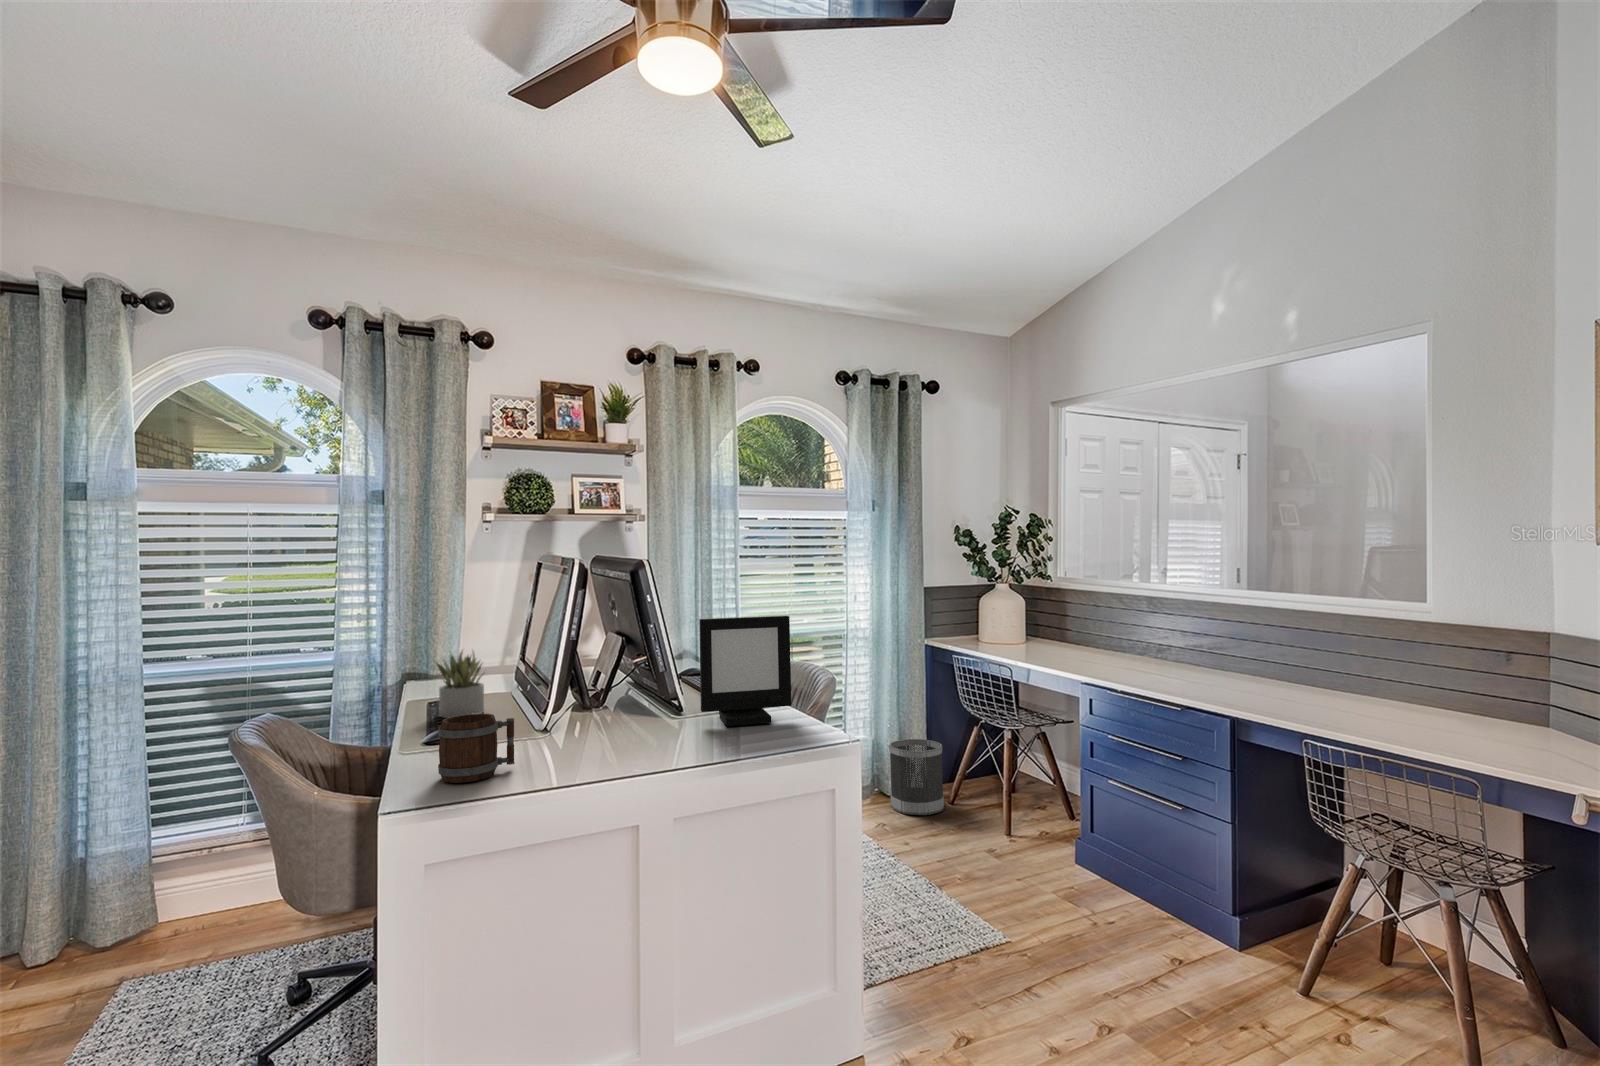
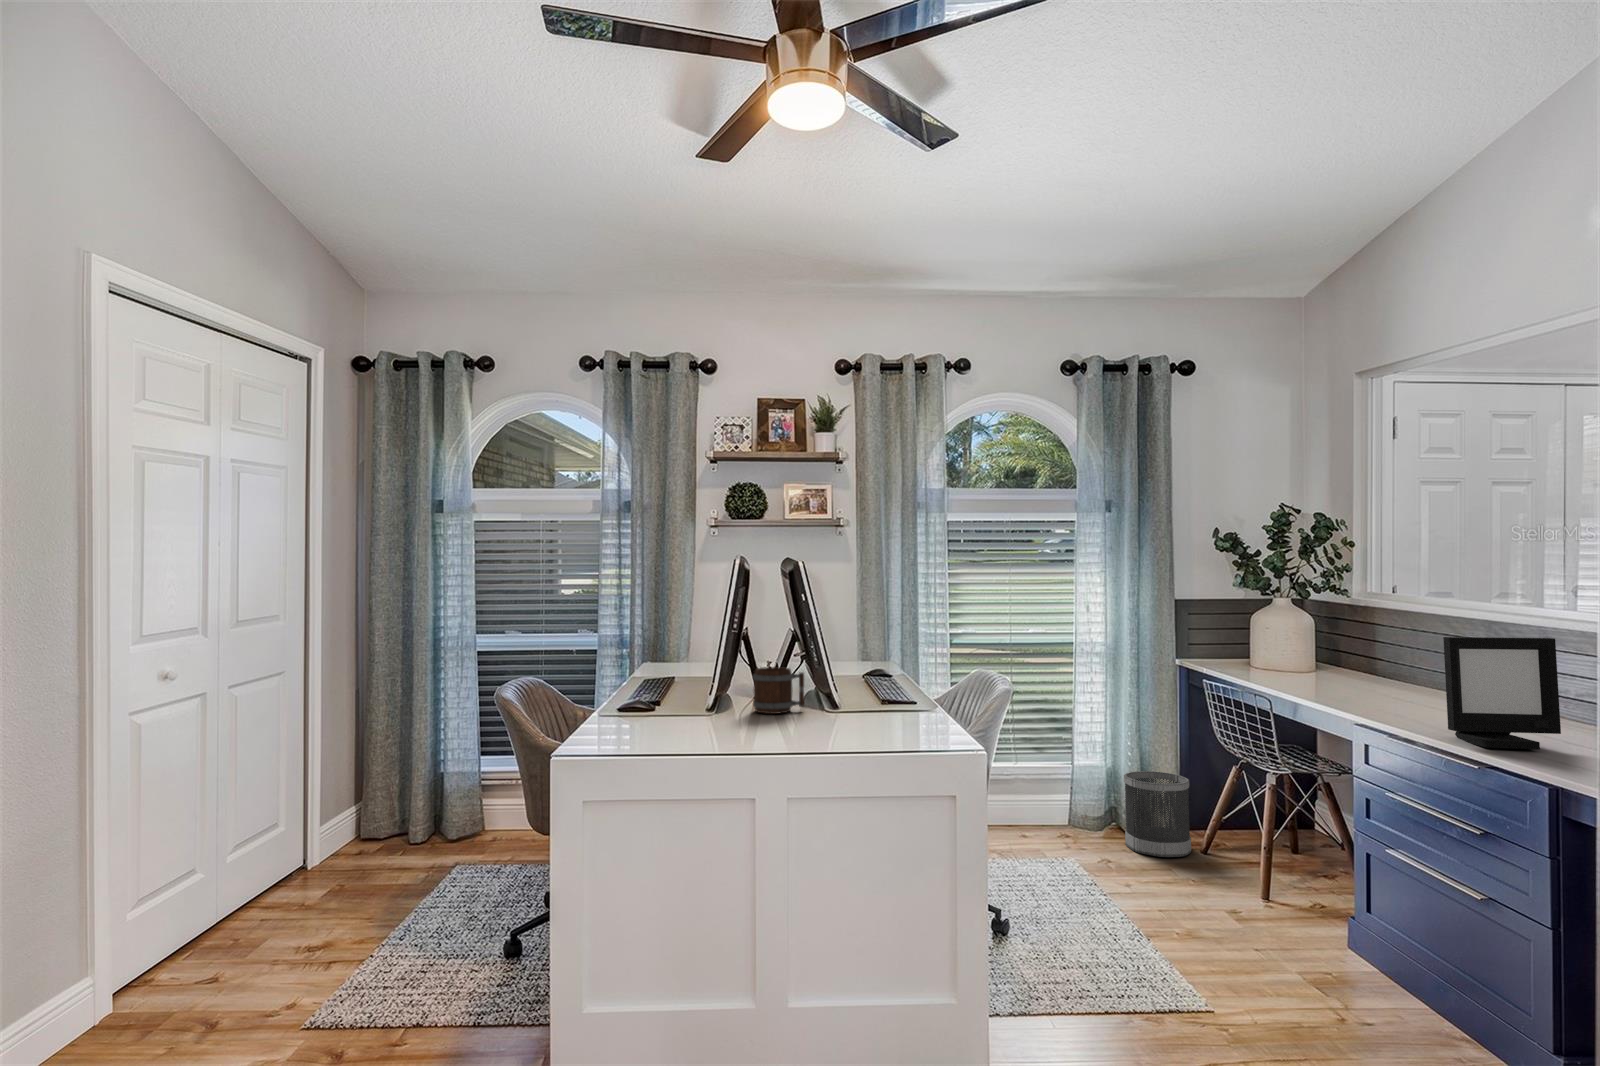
picture frame: present [699,616,791,726] -> present [1443,637,1561,749]
succulent plant: present [436,651,484,718] -> none [648,631,686,688]
mug: present [438,713,514,783] -> present [753,667,804,714]

